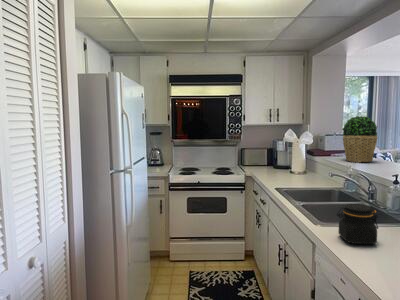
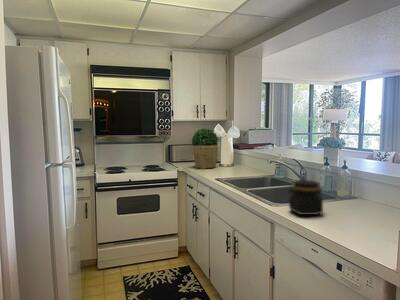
potted plant: present [342,116,378,163] -> present [192,129,218,169]

